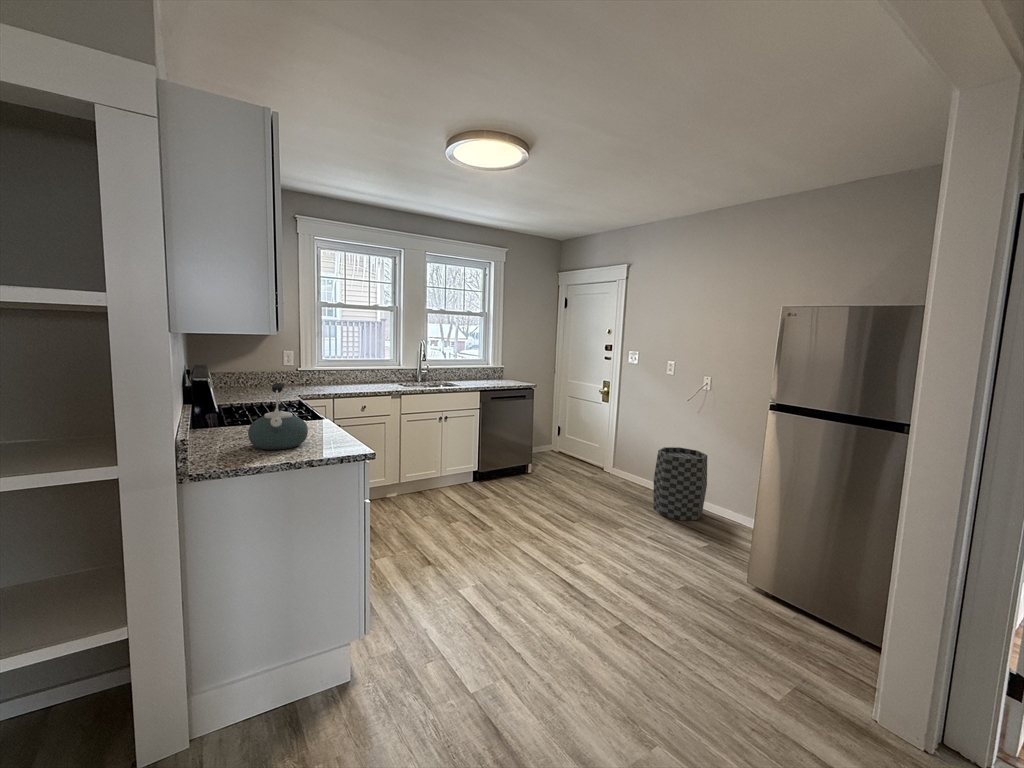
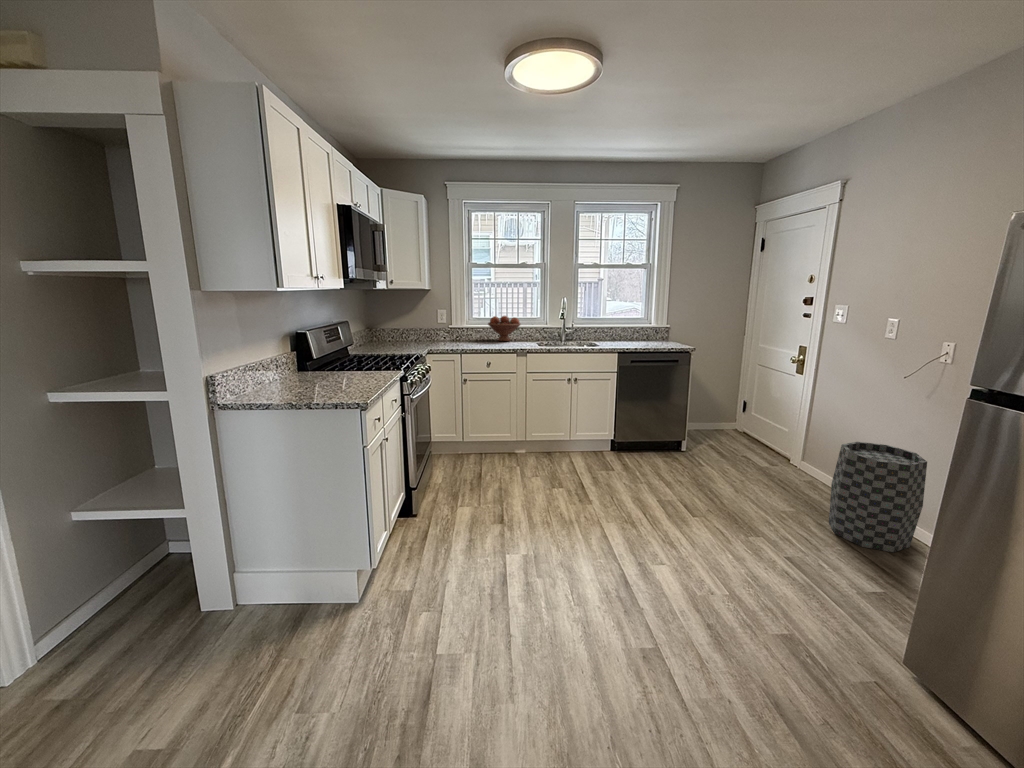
fruit bowl: none [344,358,379,384] -> present [488,316,520,341]
kettle: present [248,383,308,450] -> none [283,333,334,390]

